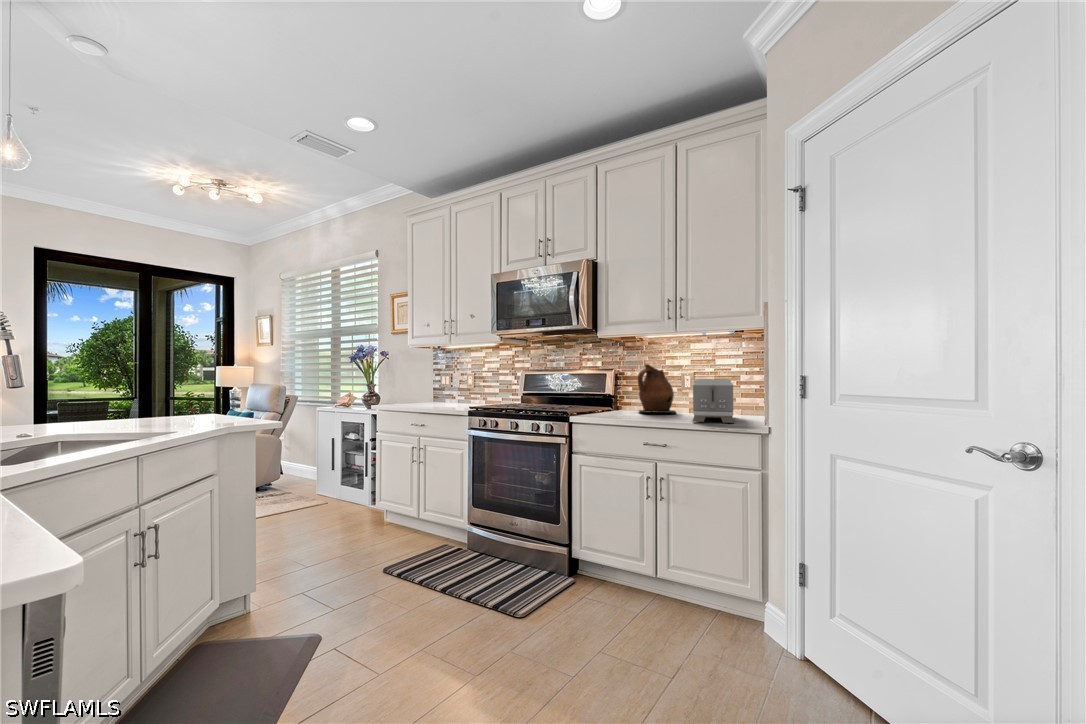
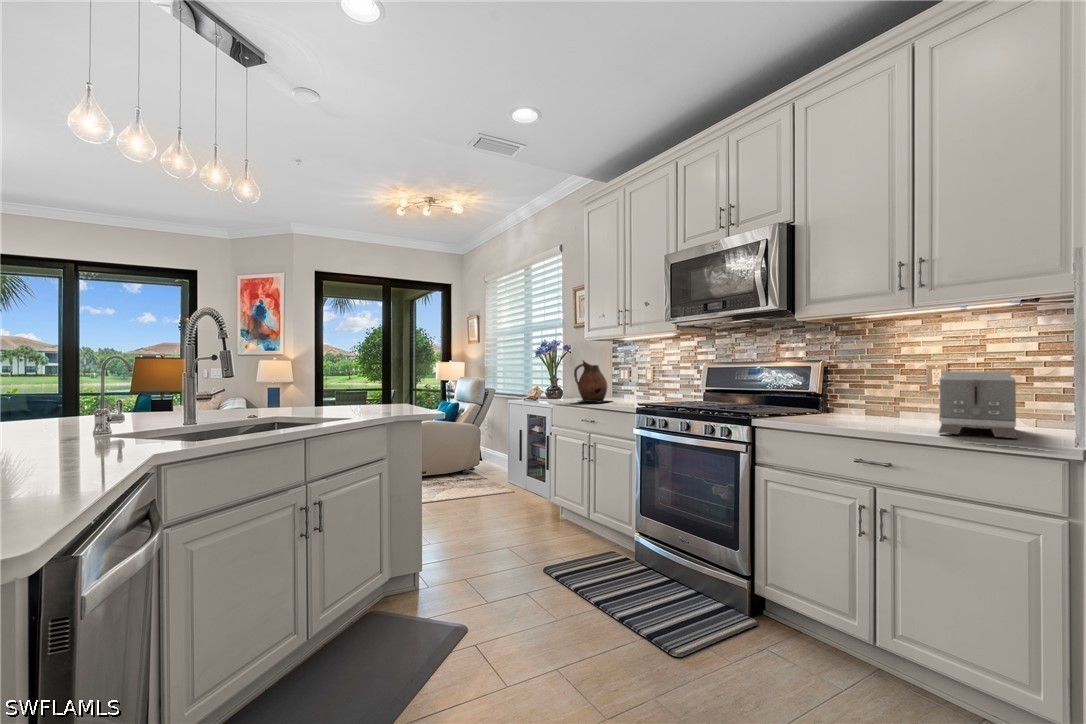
ceramic pitcher: present [638,364,676,413] -> present [574,360,608,402]

